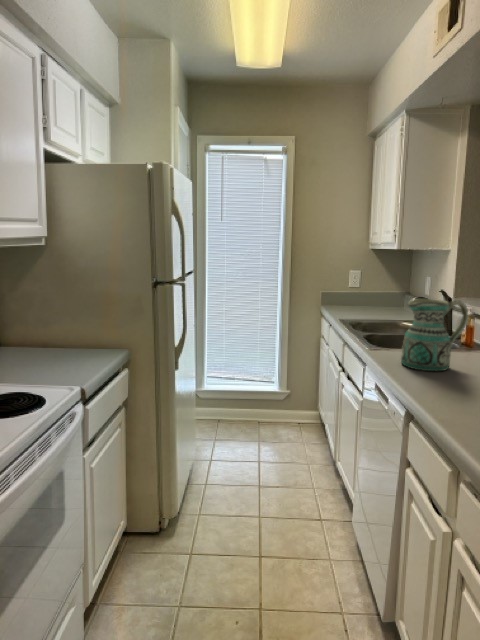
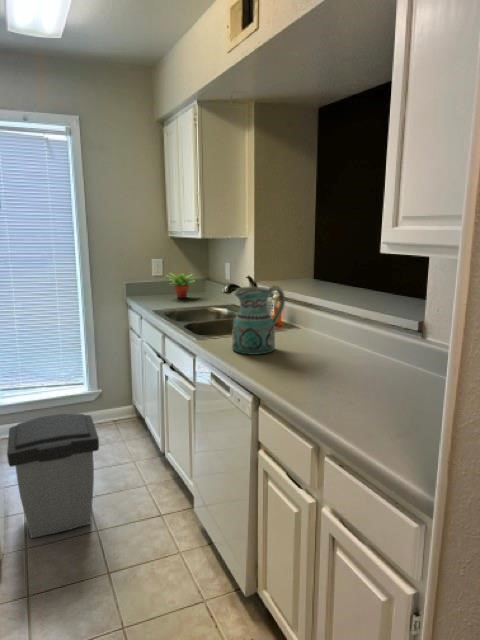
succulent plant: none [360,283,393,311] -> present [172,273,191,298]
trash can: none [192,403,269,509] -> present [7,414,99,538]

